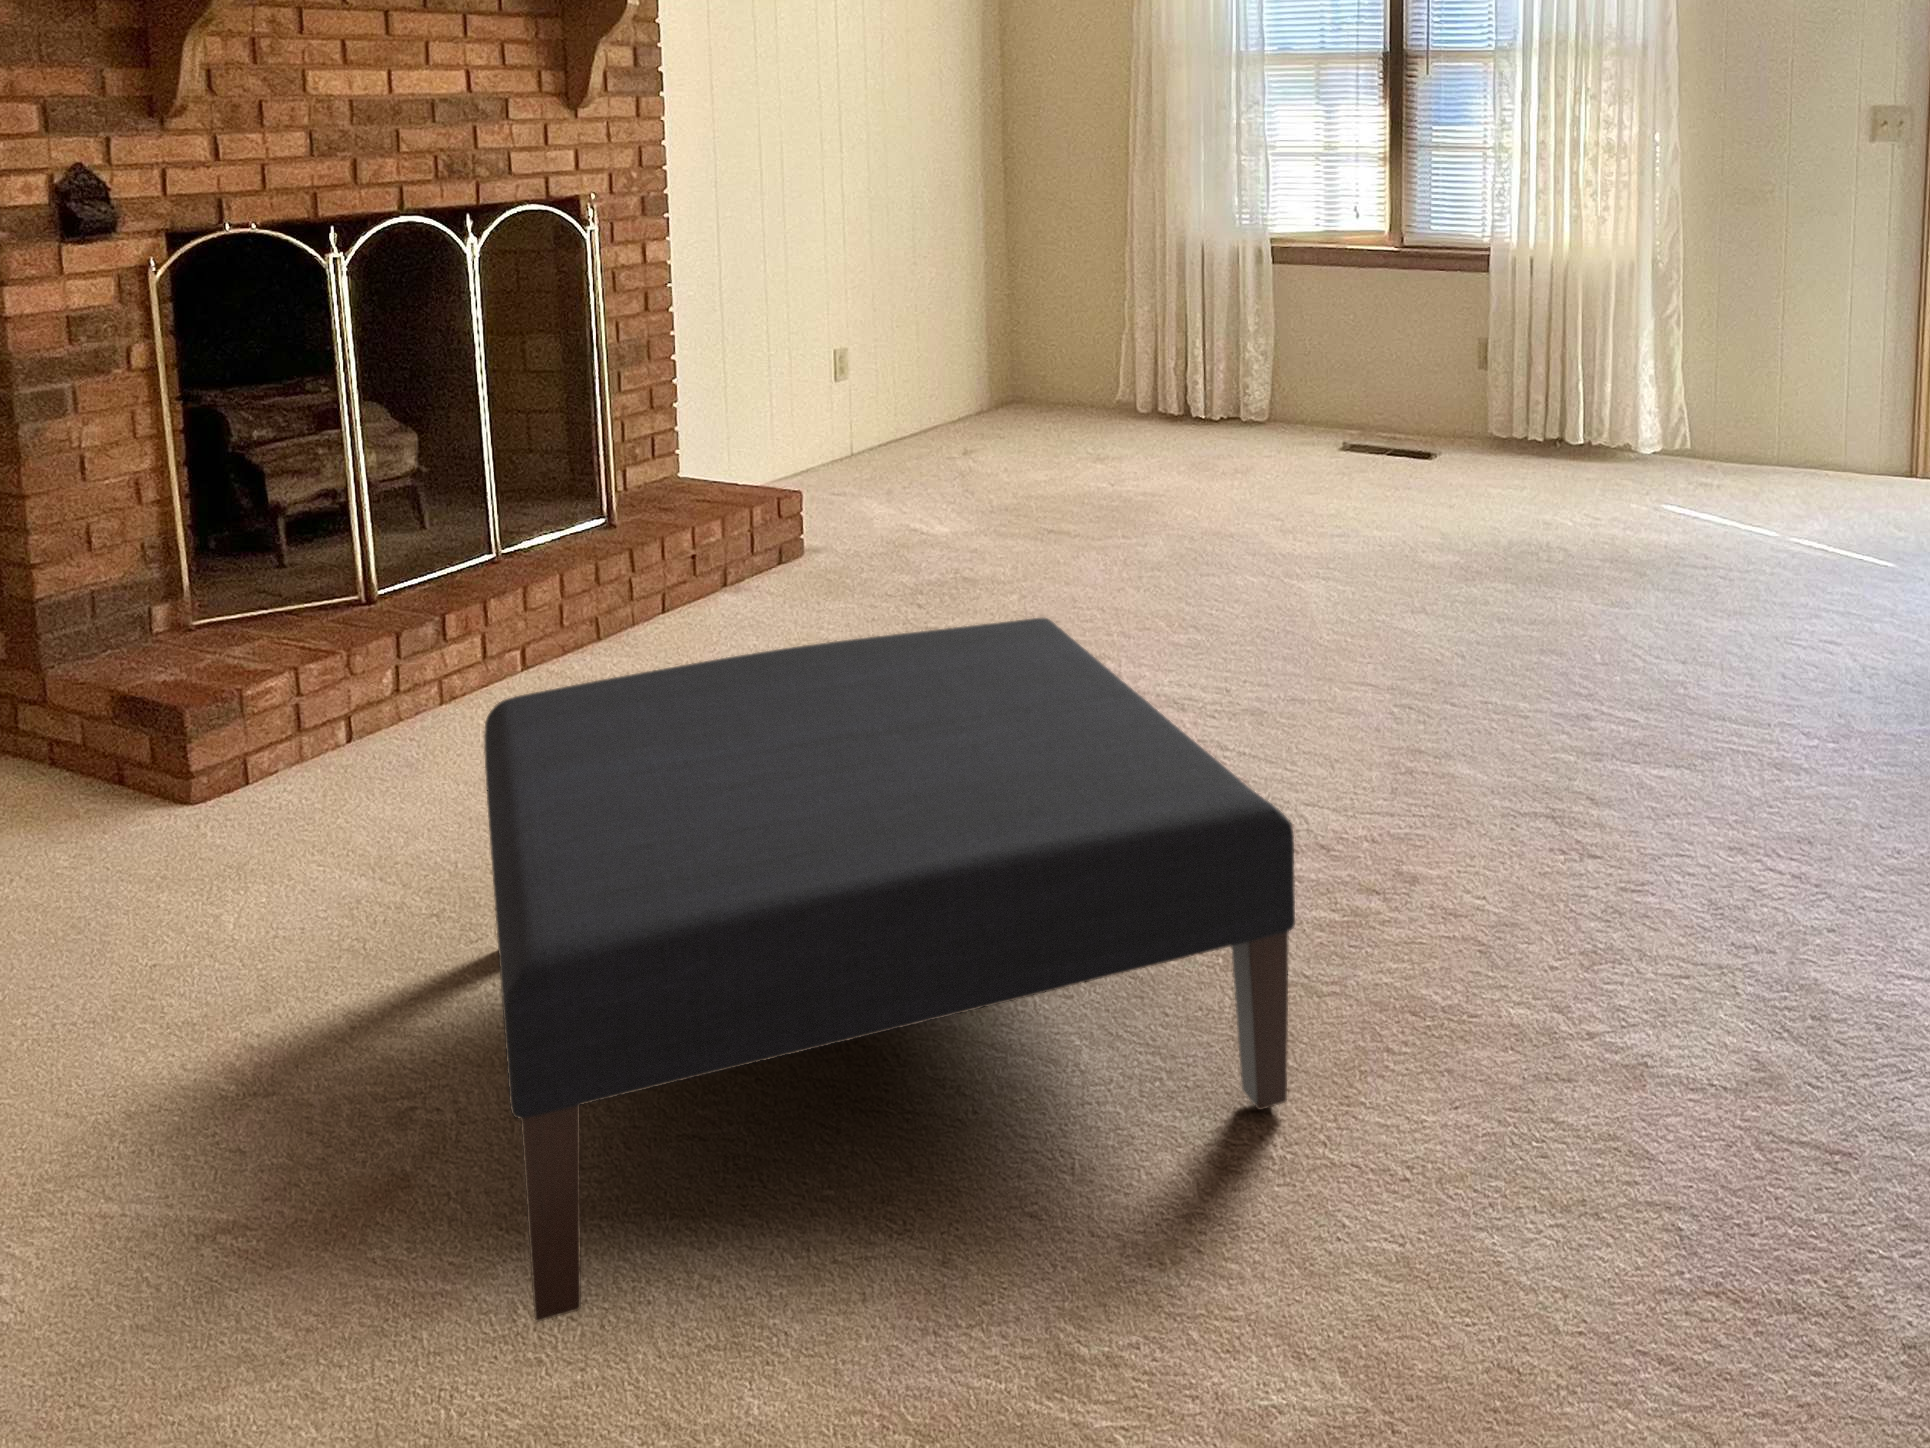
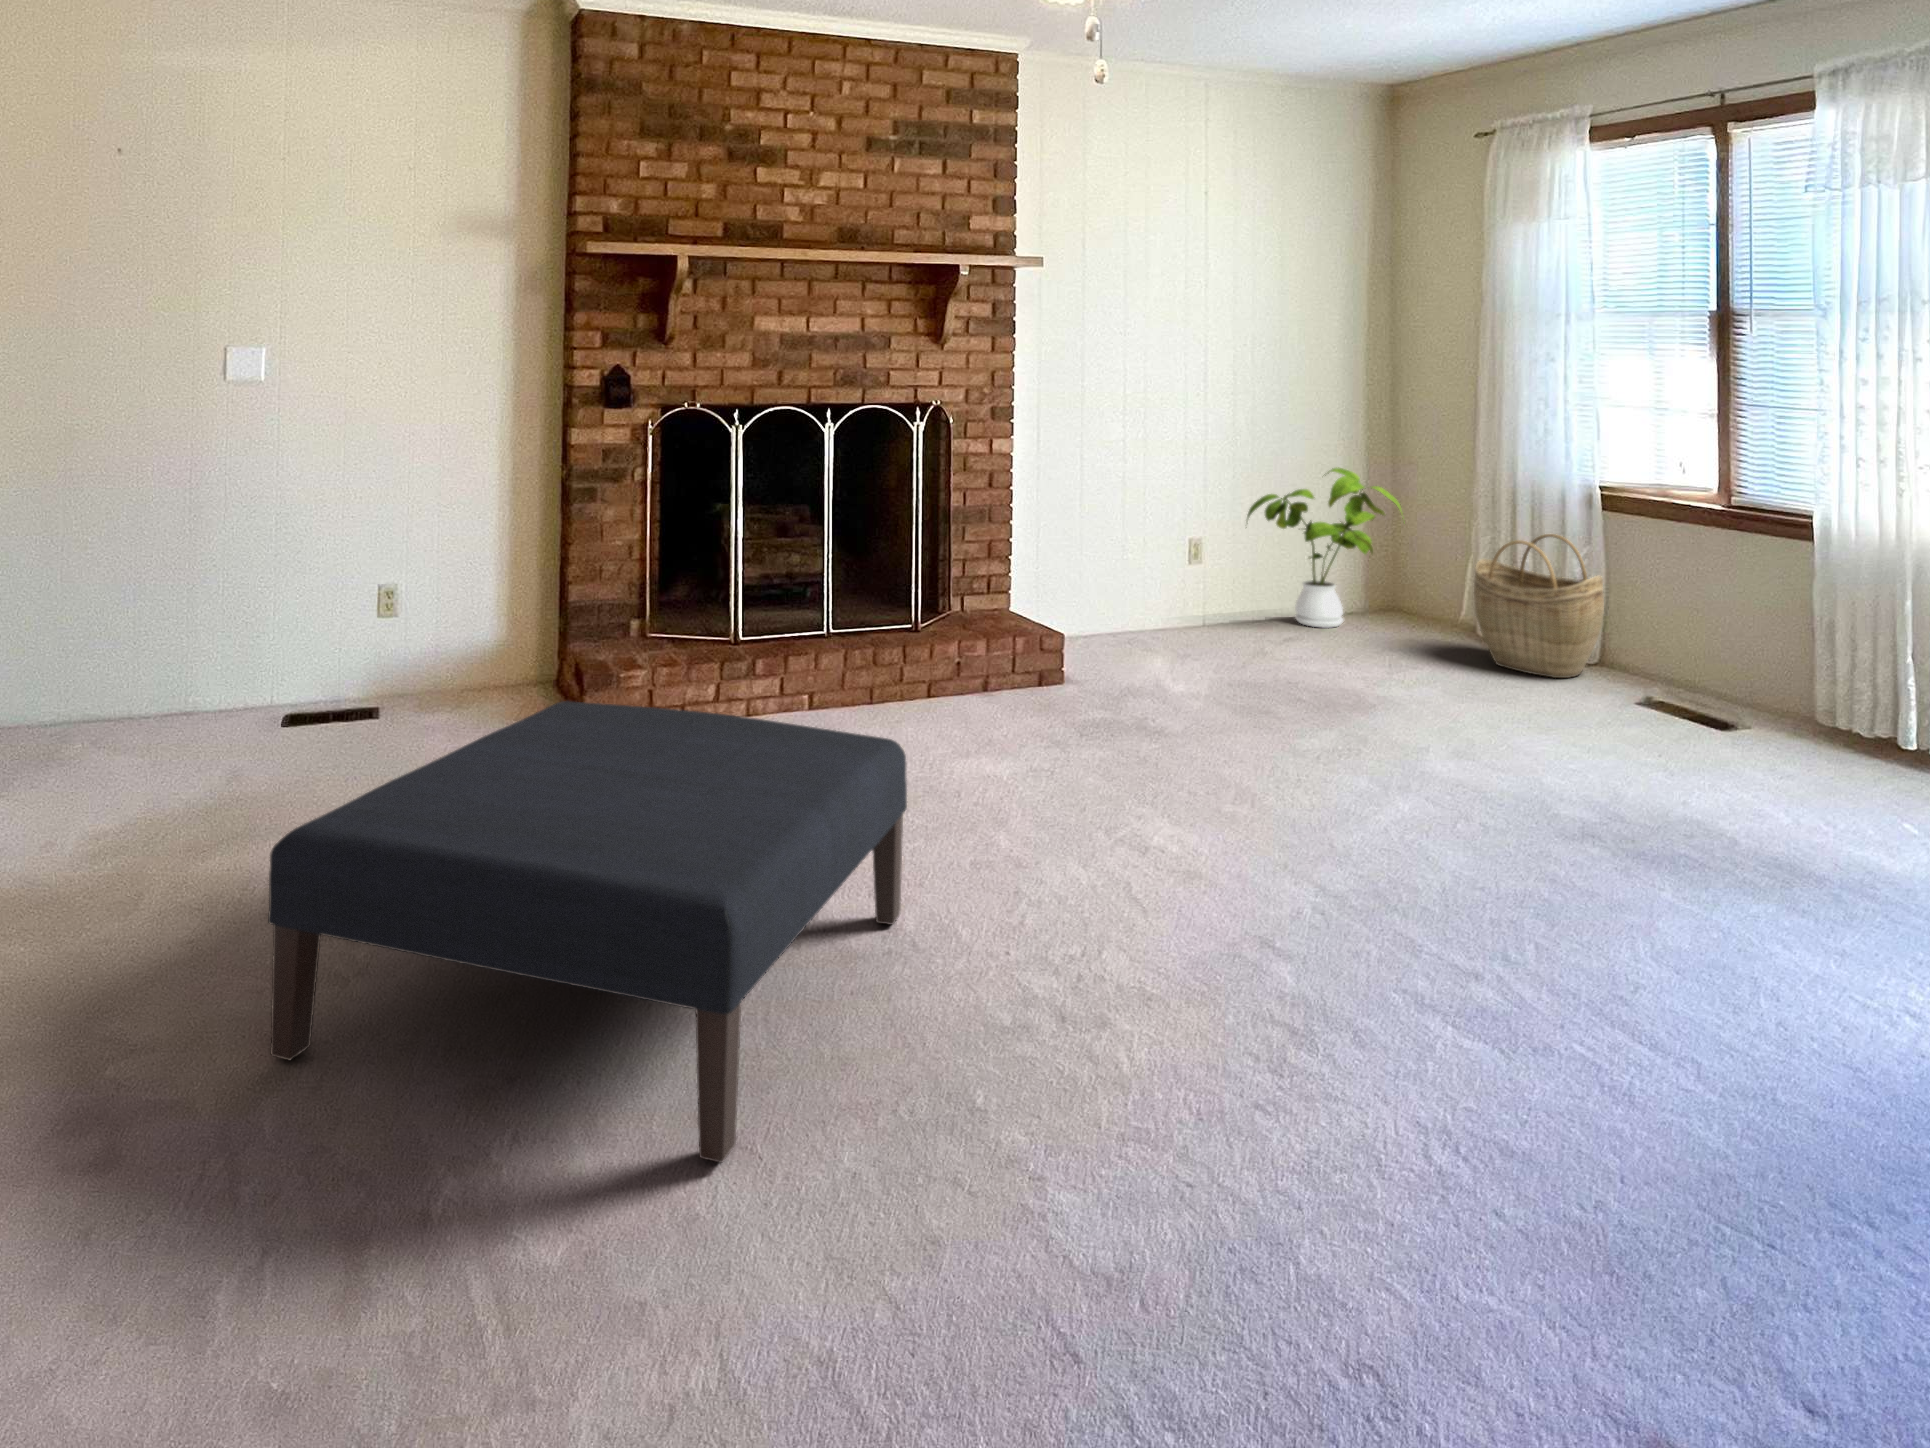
house plant: none [907,248,1096,442] -> present [1247,467,1404,628]
woven basket: none [1180,298,1304,447] -> present [1474,534,1604,678]

